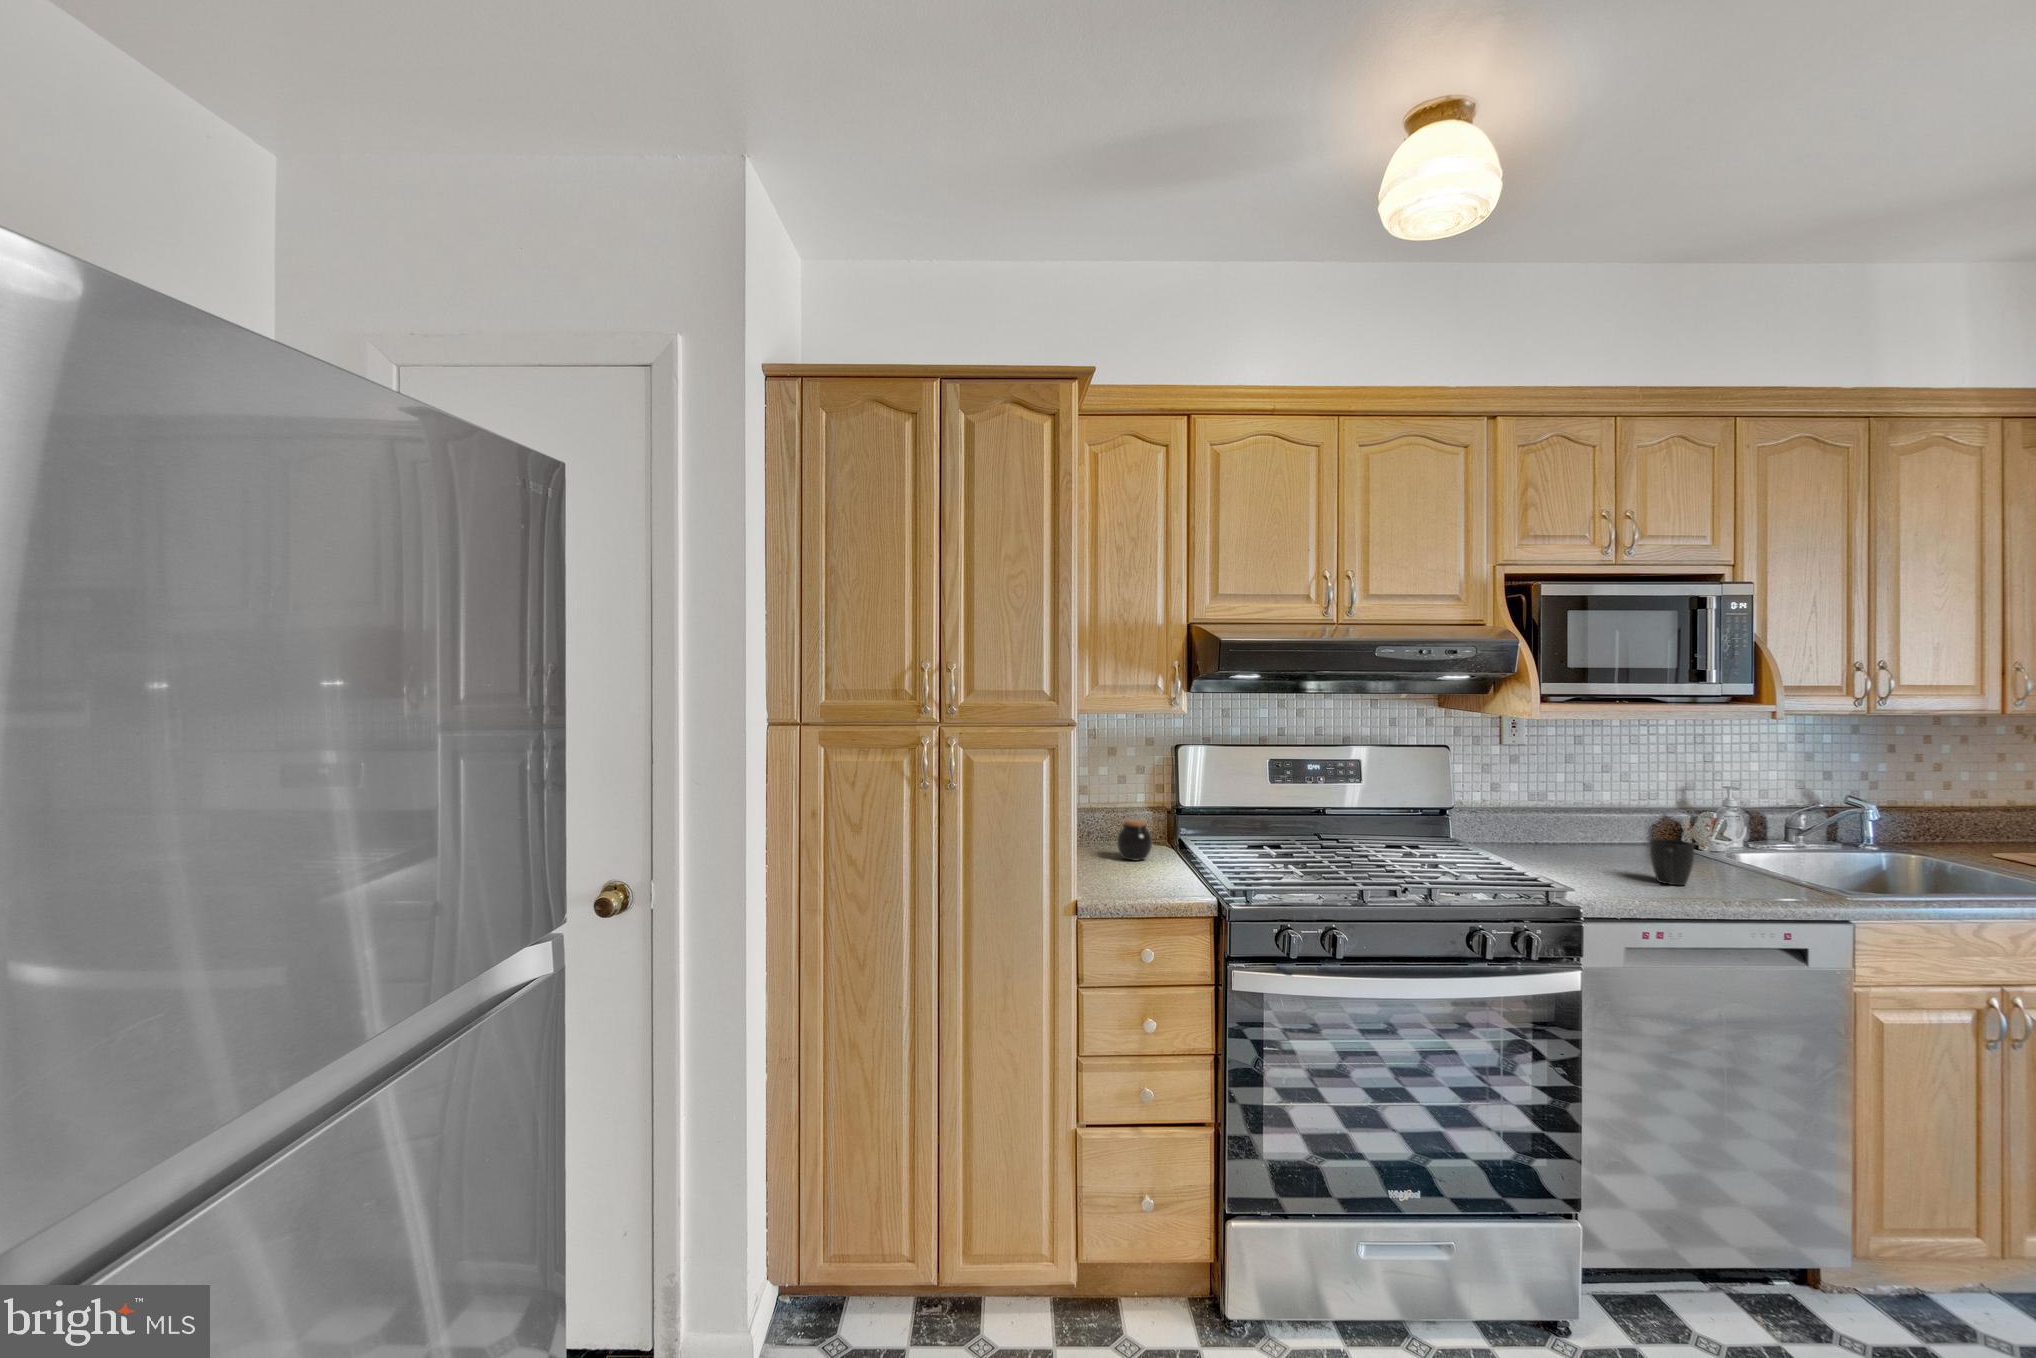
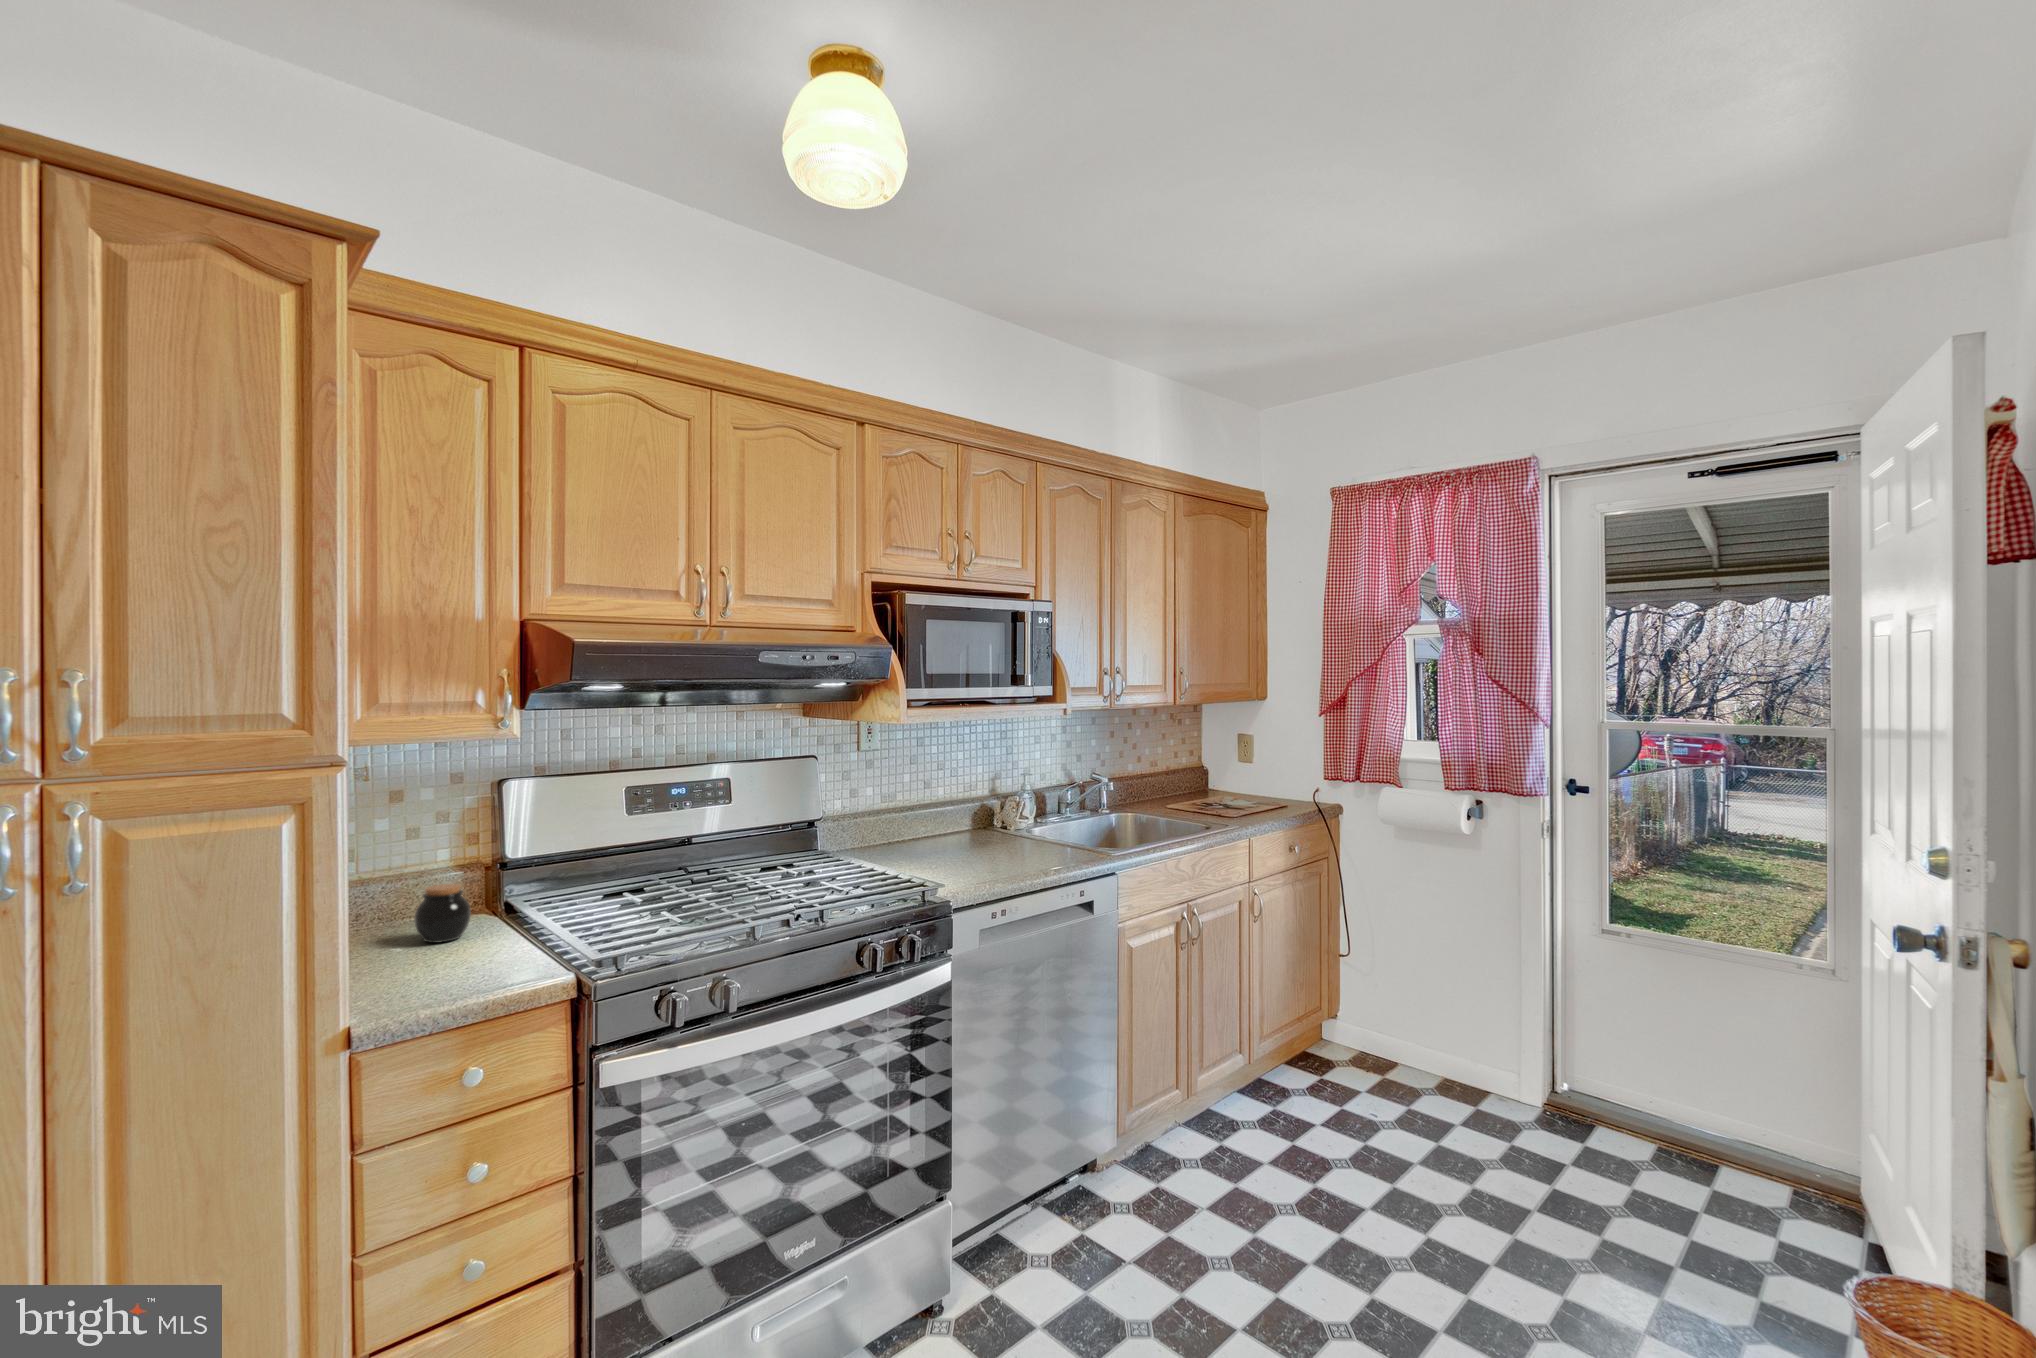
mug: present [1650,839,1694,885] -> none [988,827,1019,868]

